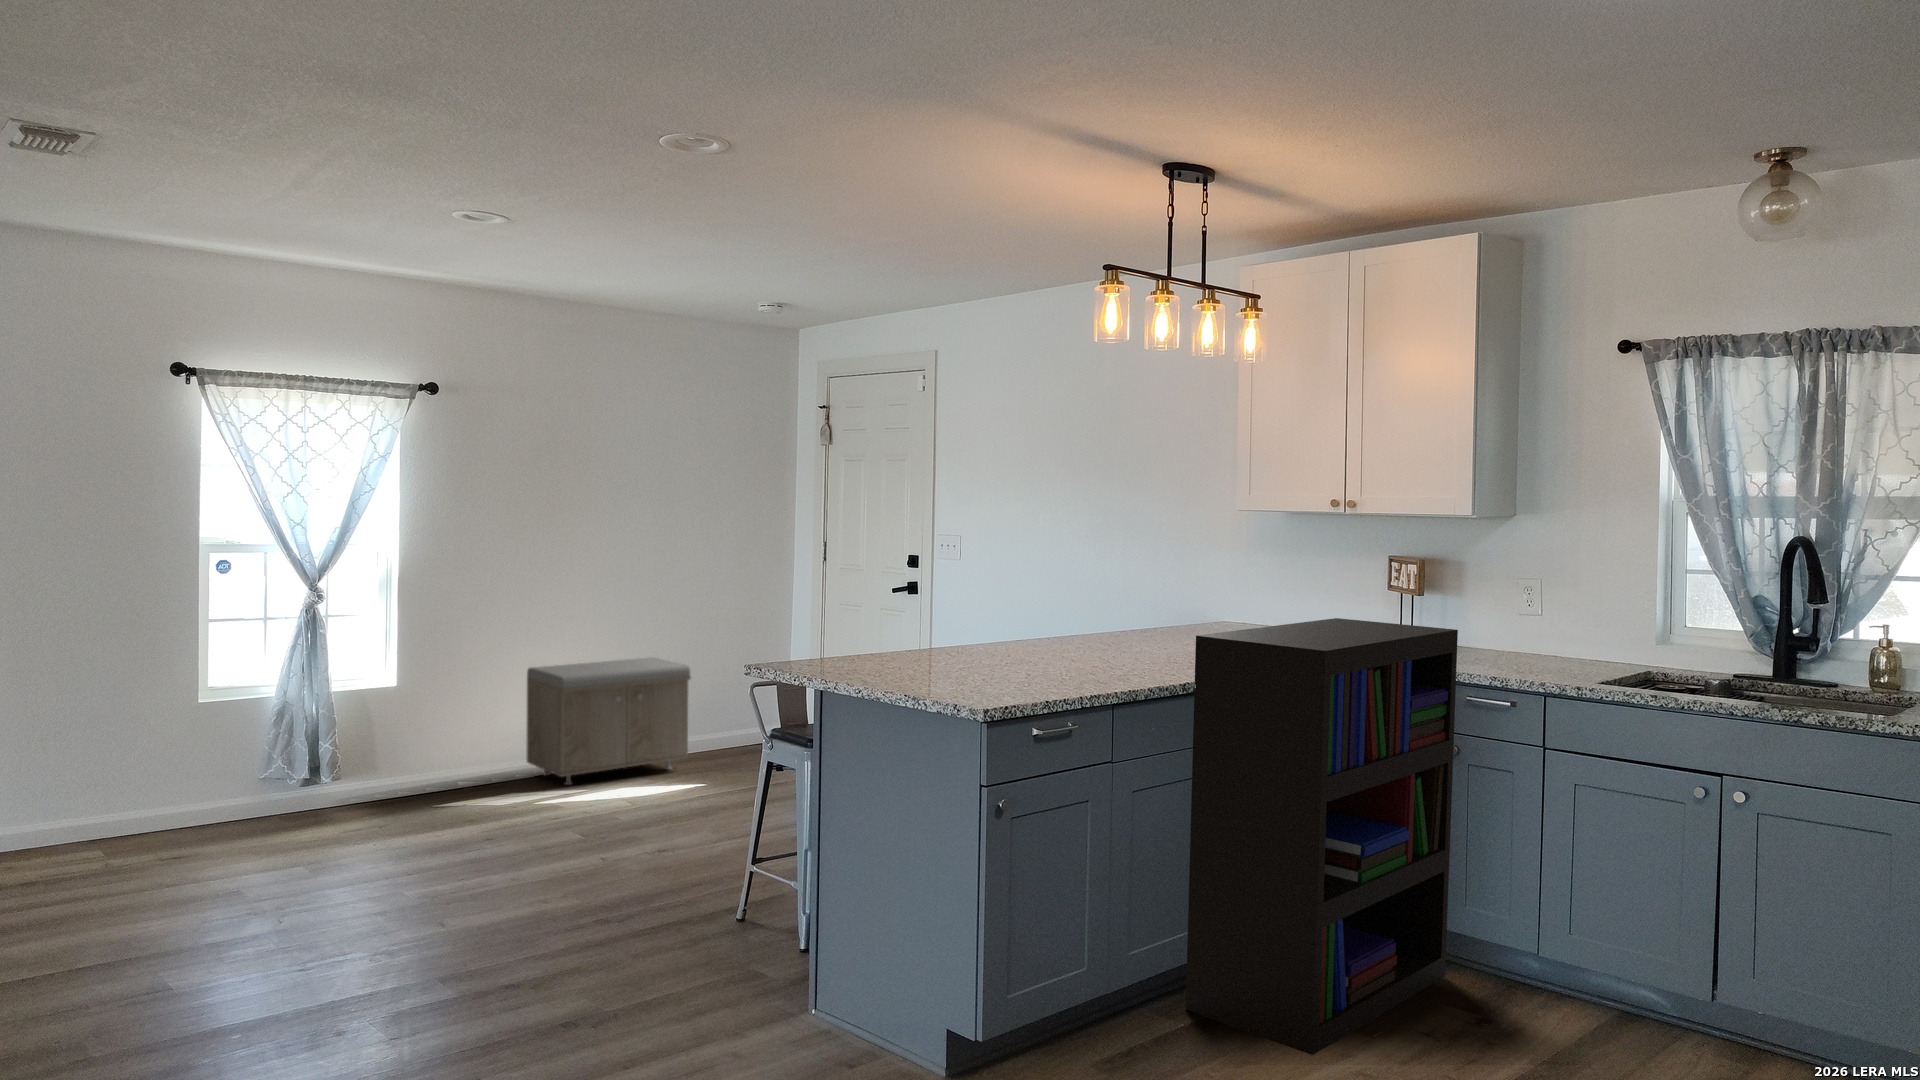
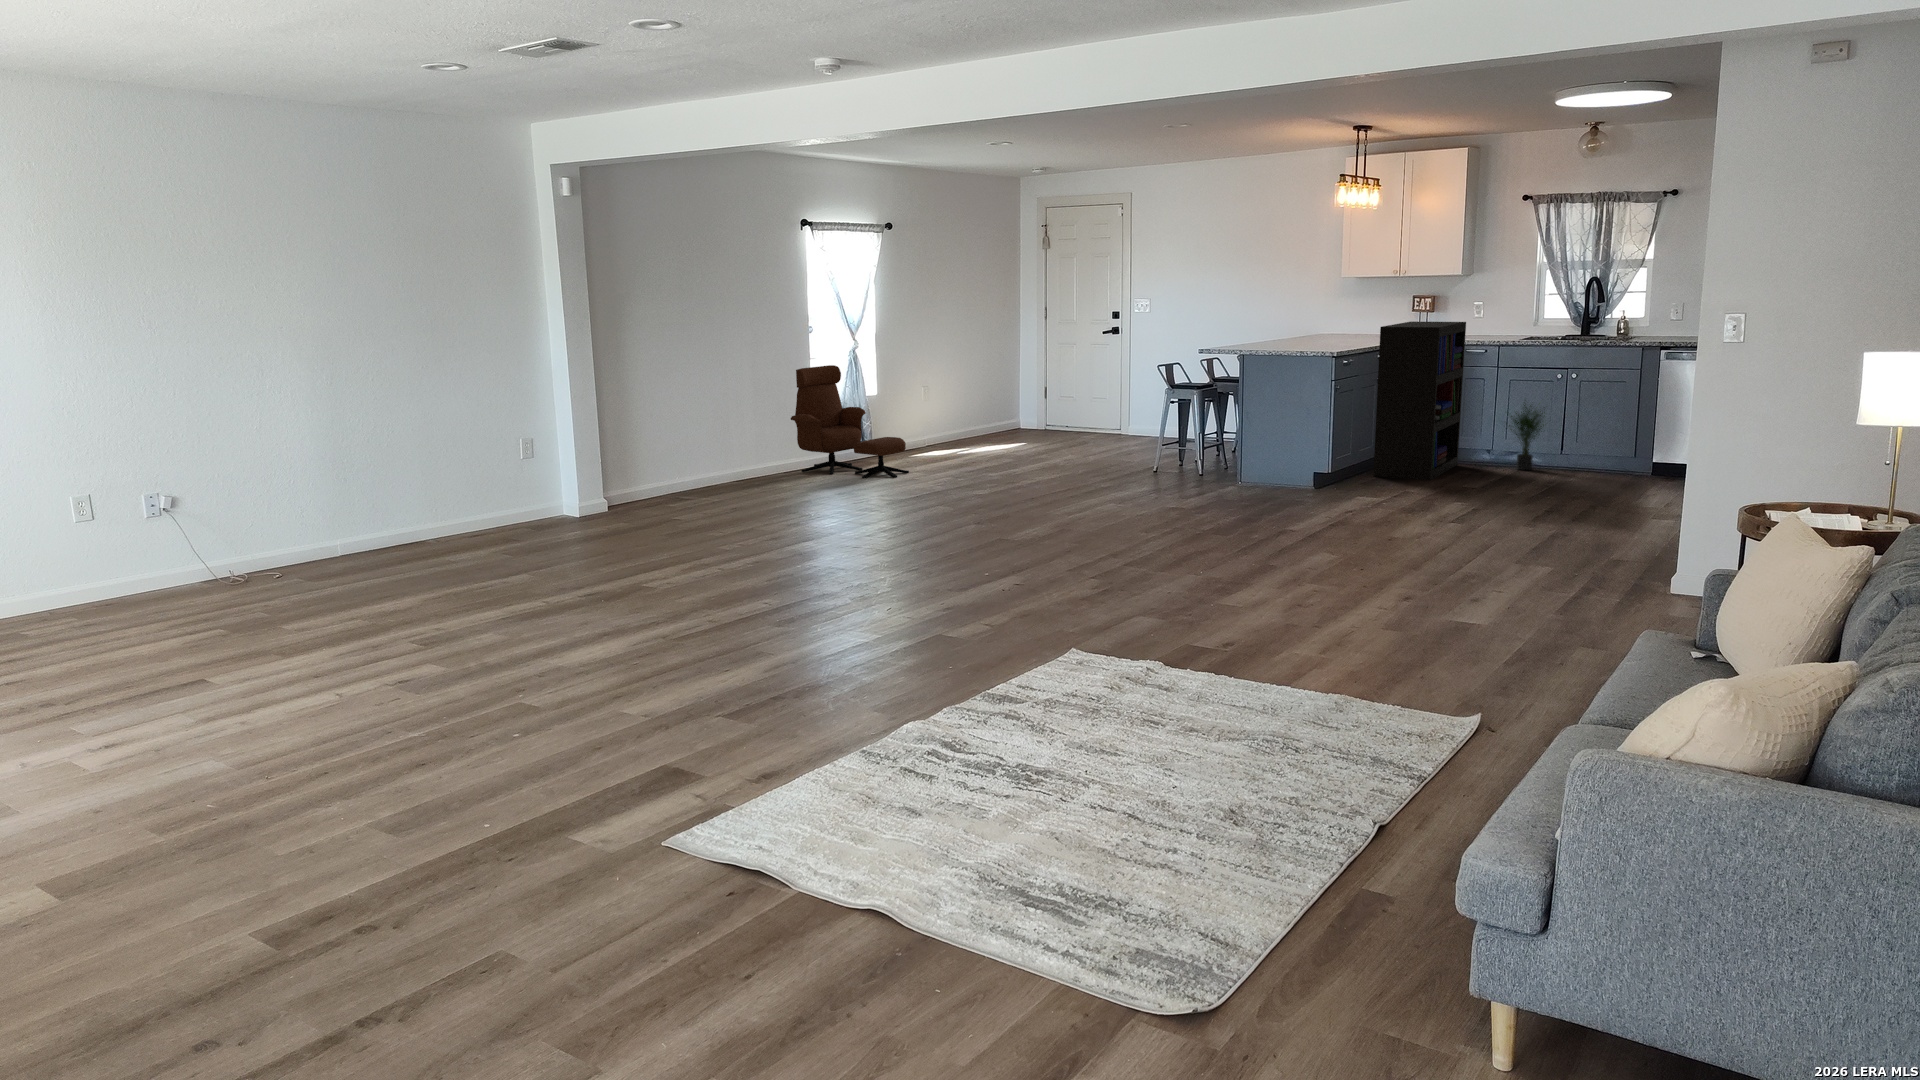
lounge chair: none [111,630,305,874] -> present [791,365,909,478]
storage bench: present [526,657,691,785] -> none [921,380,1004,449]
potted plant: none [1535,833,1678,1032] -> present [1509,404,1545,470]

